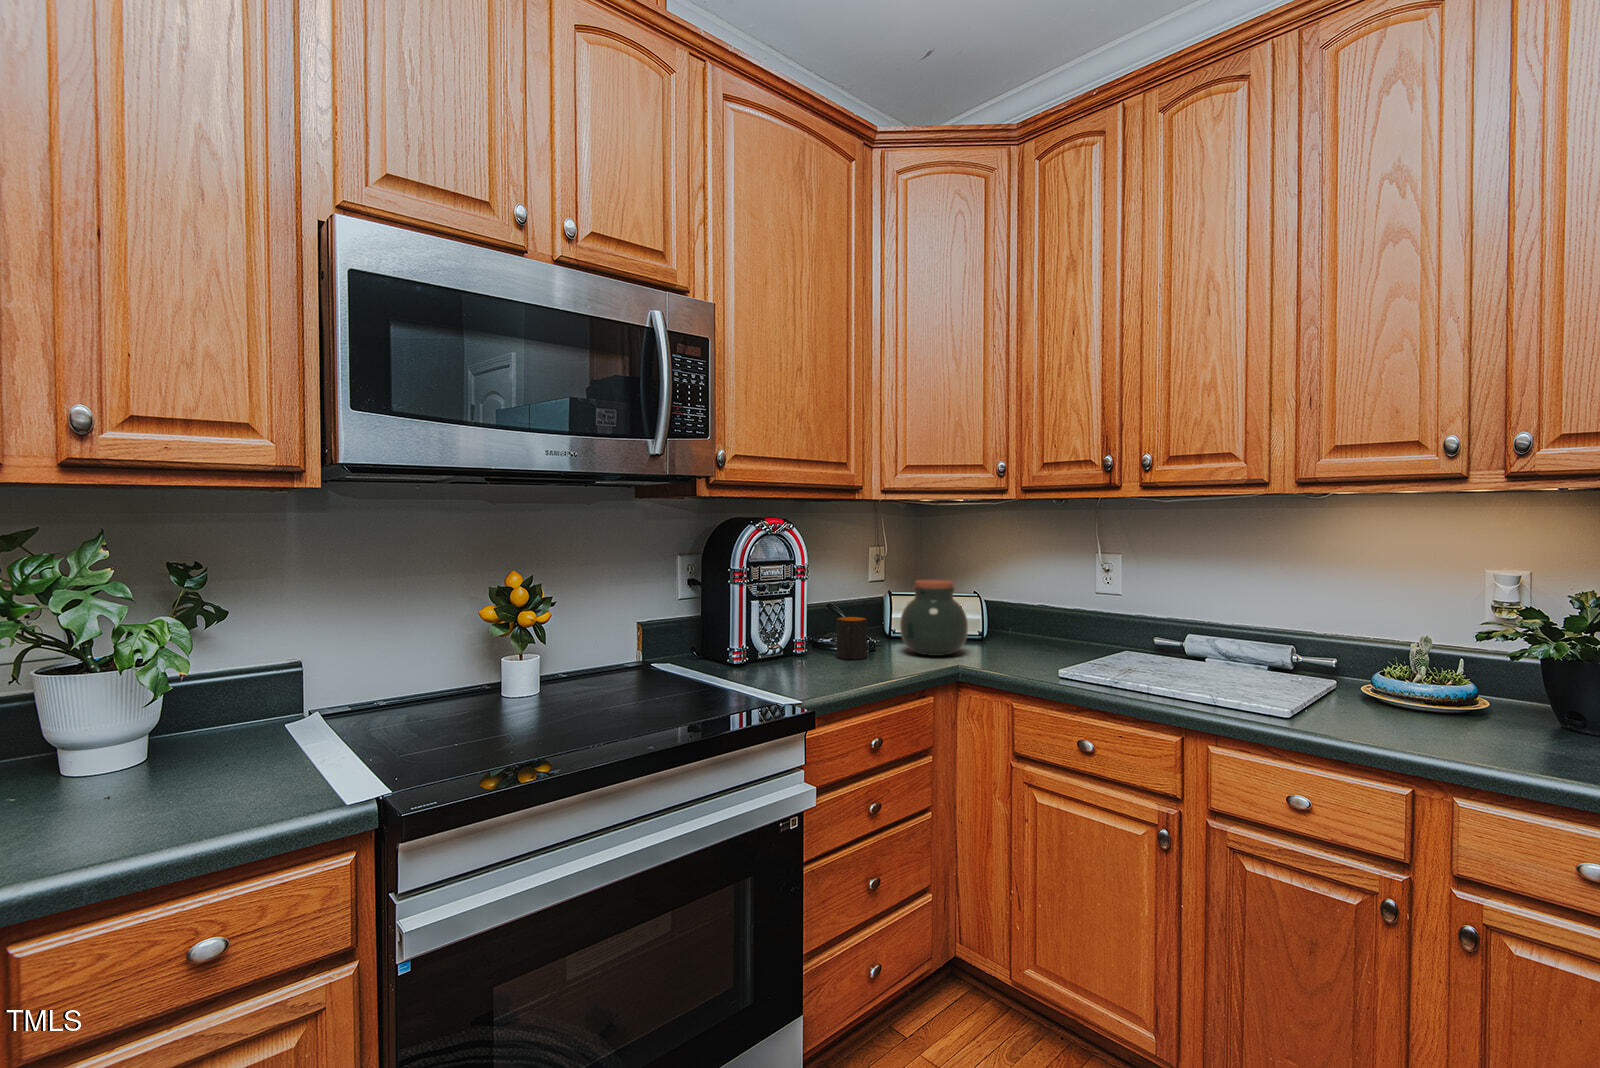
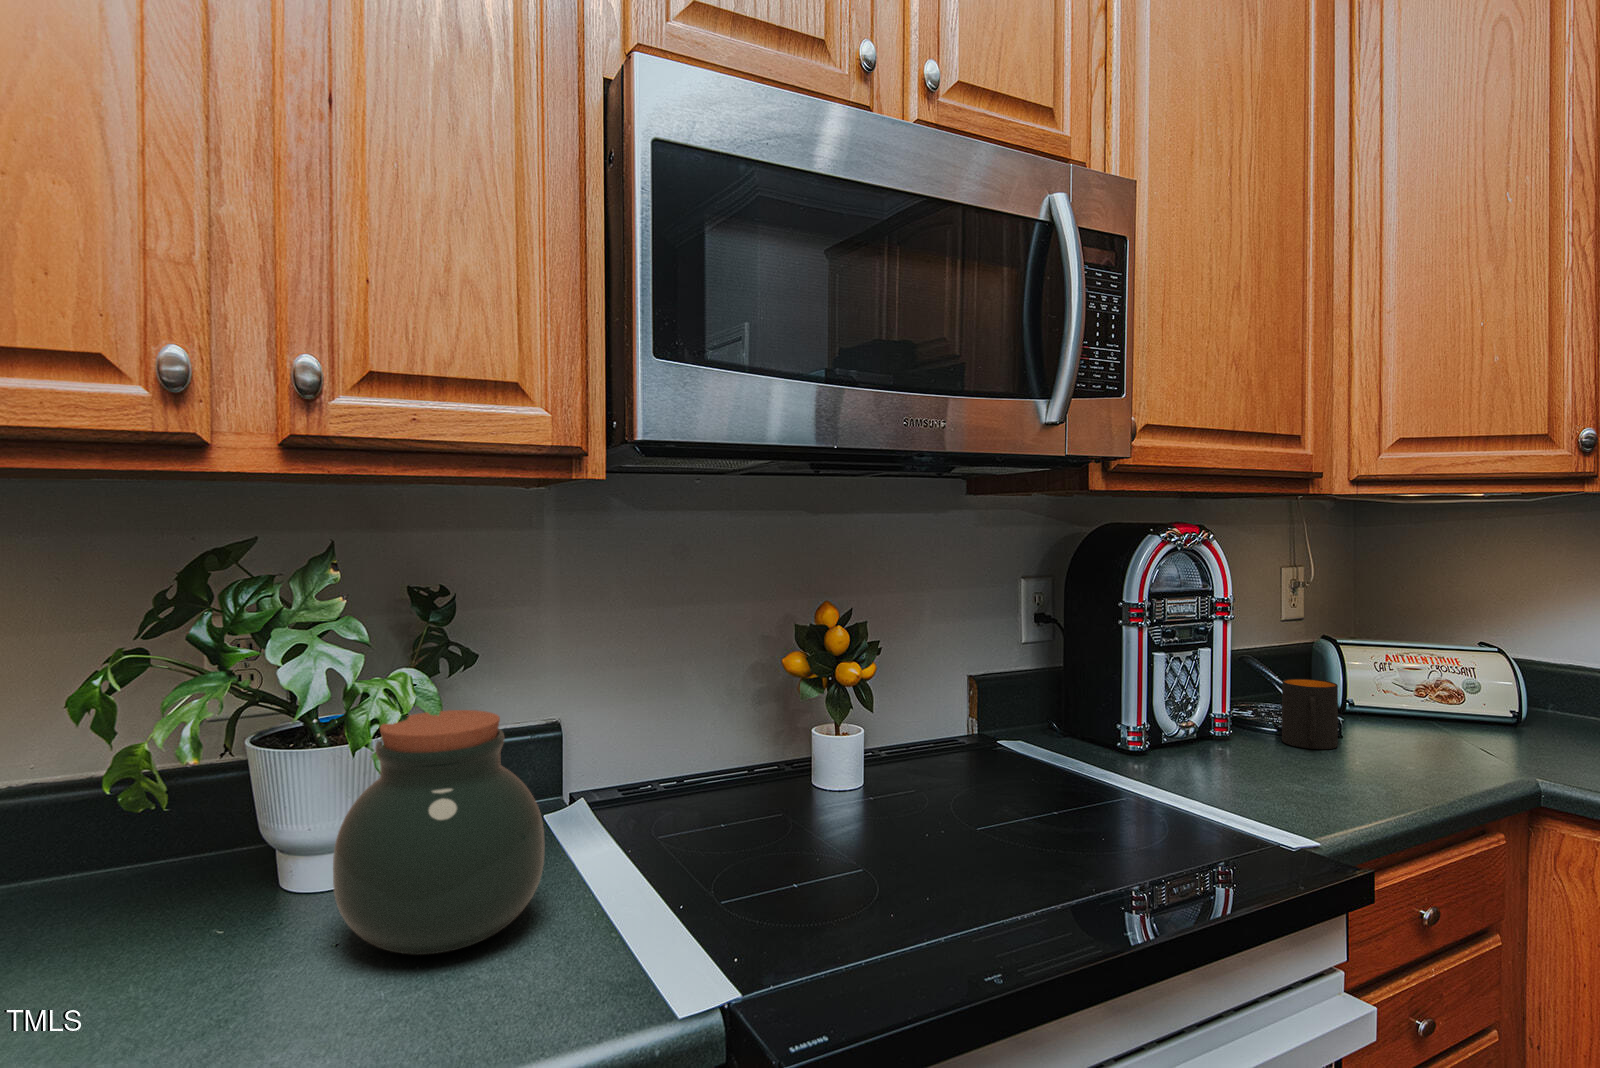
jar: present [900,580,968,656] -> present [333,710,544,955]

